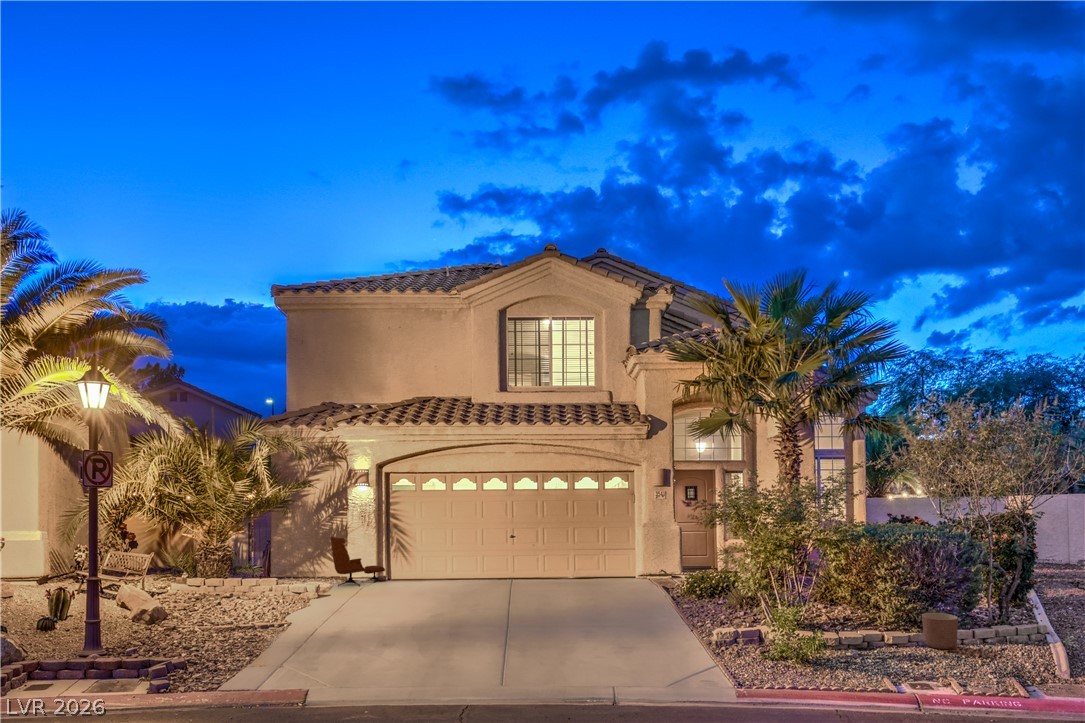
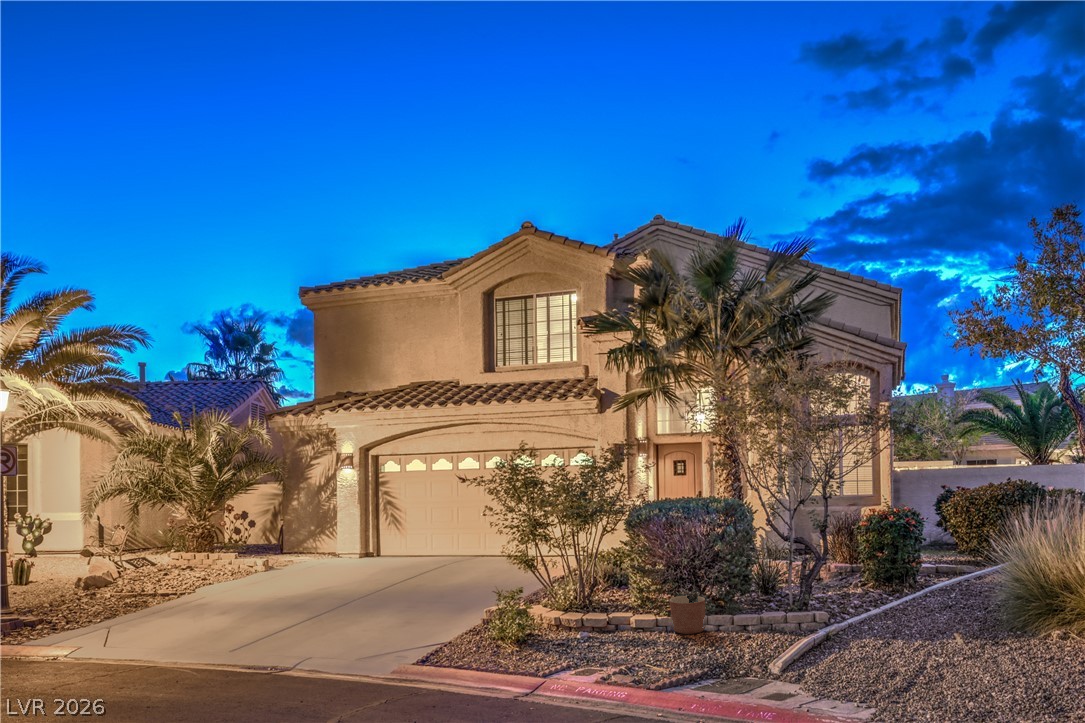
lounge chair: present [330,537,385,586] -> none [310,515,367,560]

